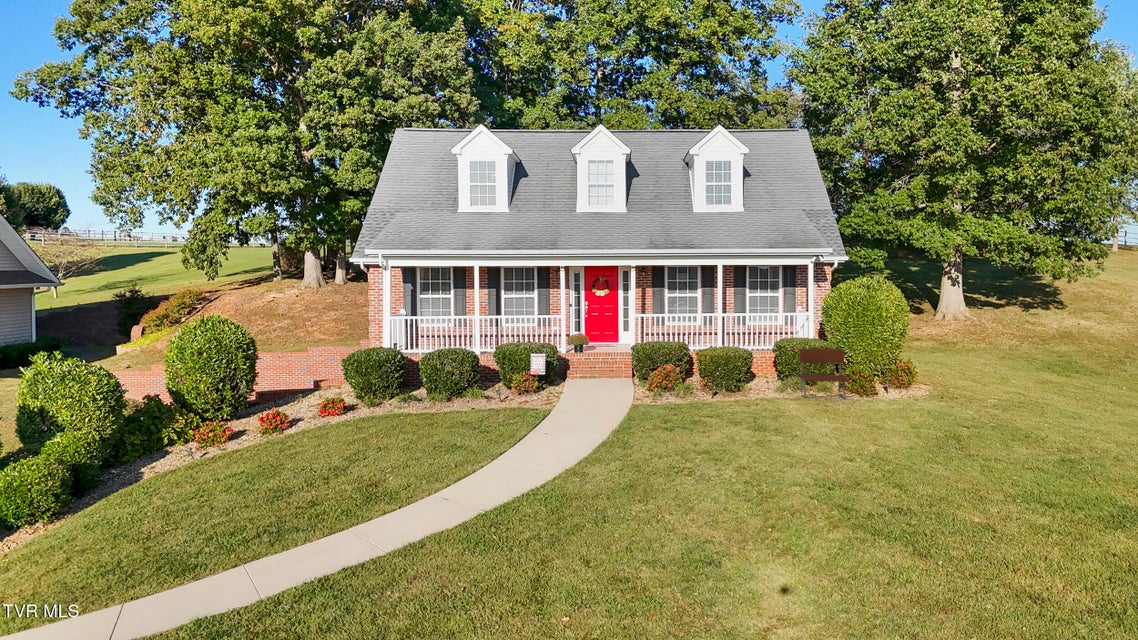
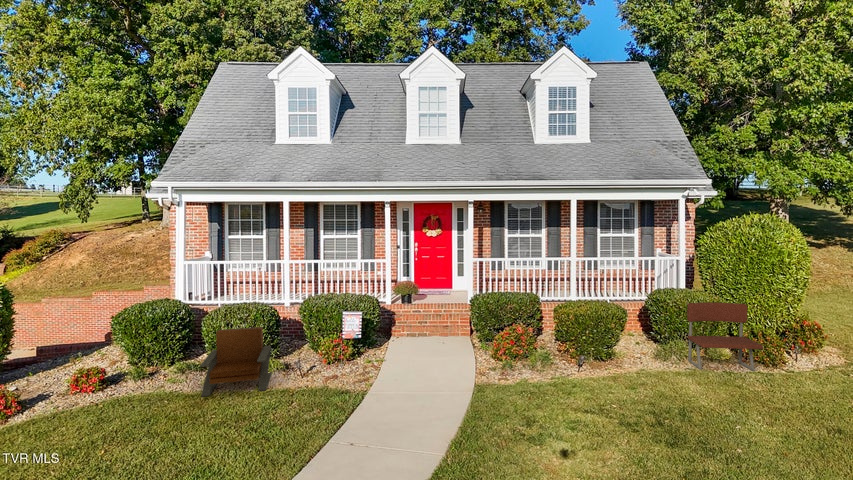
lounge chair: none [438,363,482,409] -> present [200,327,272,397]

